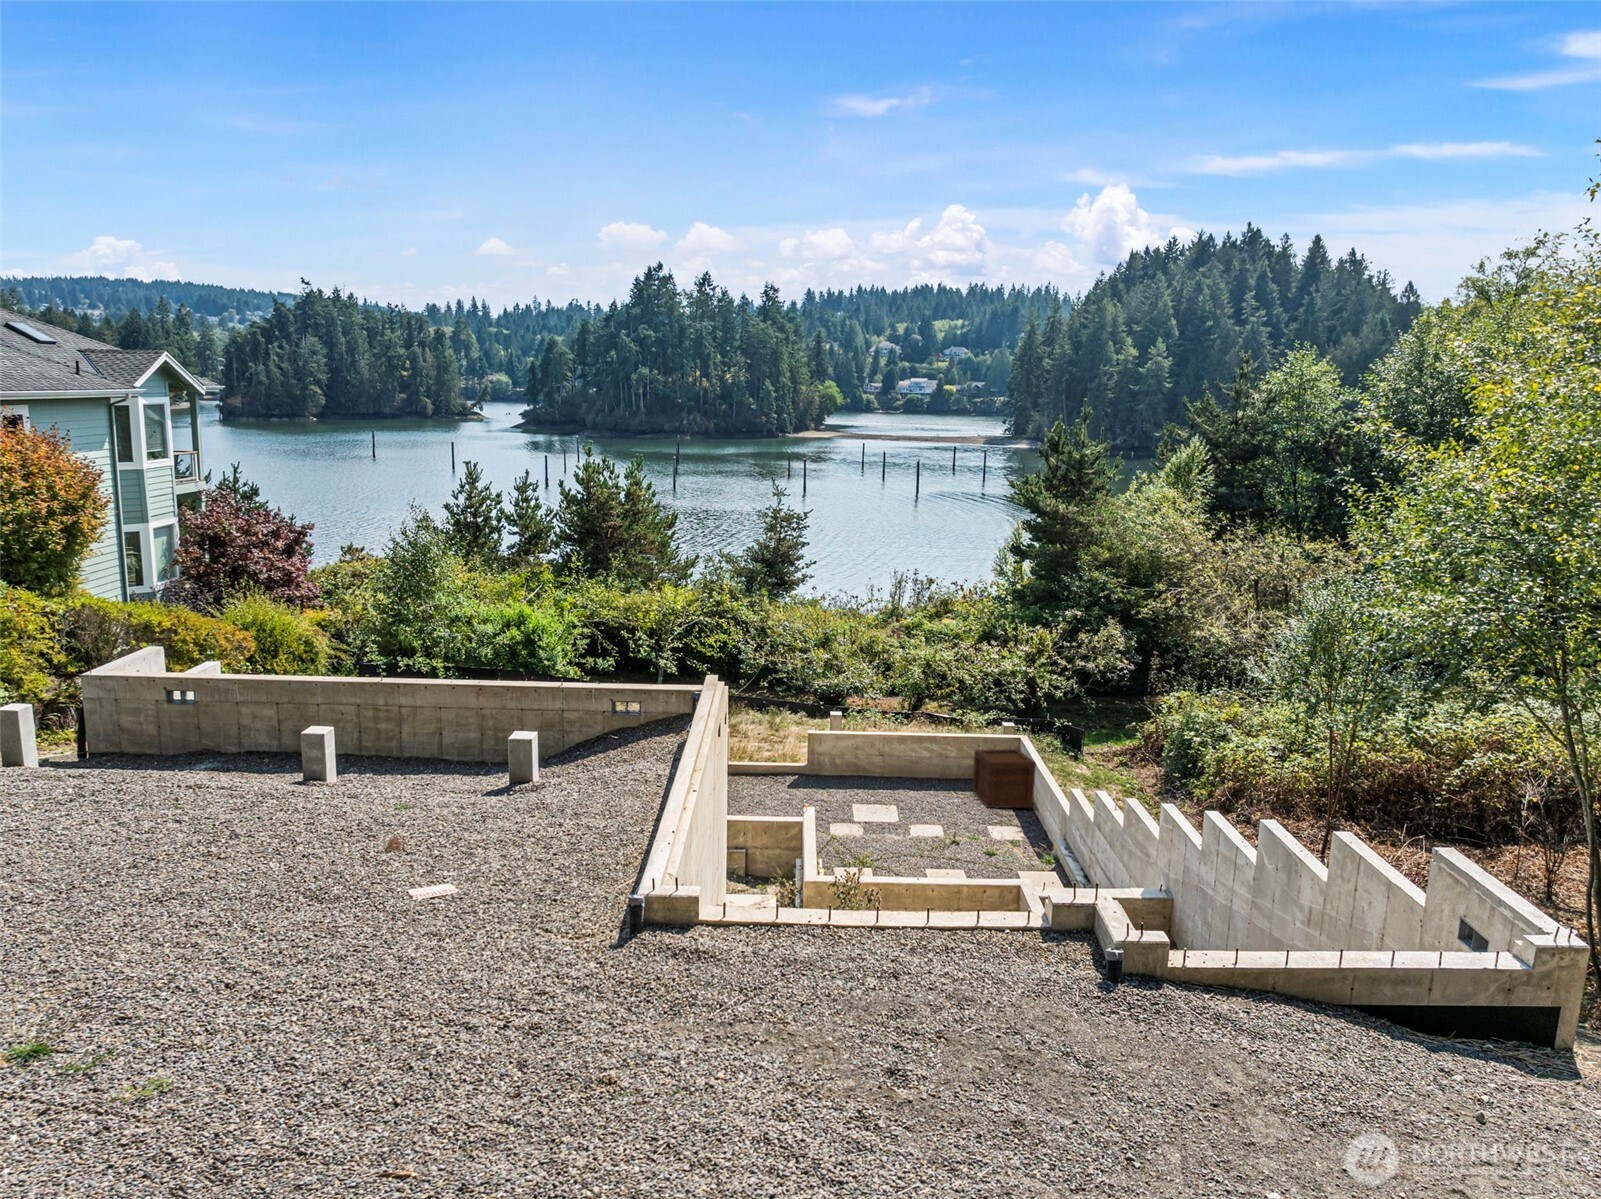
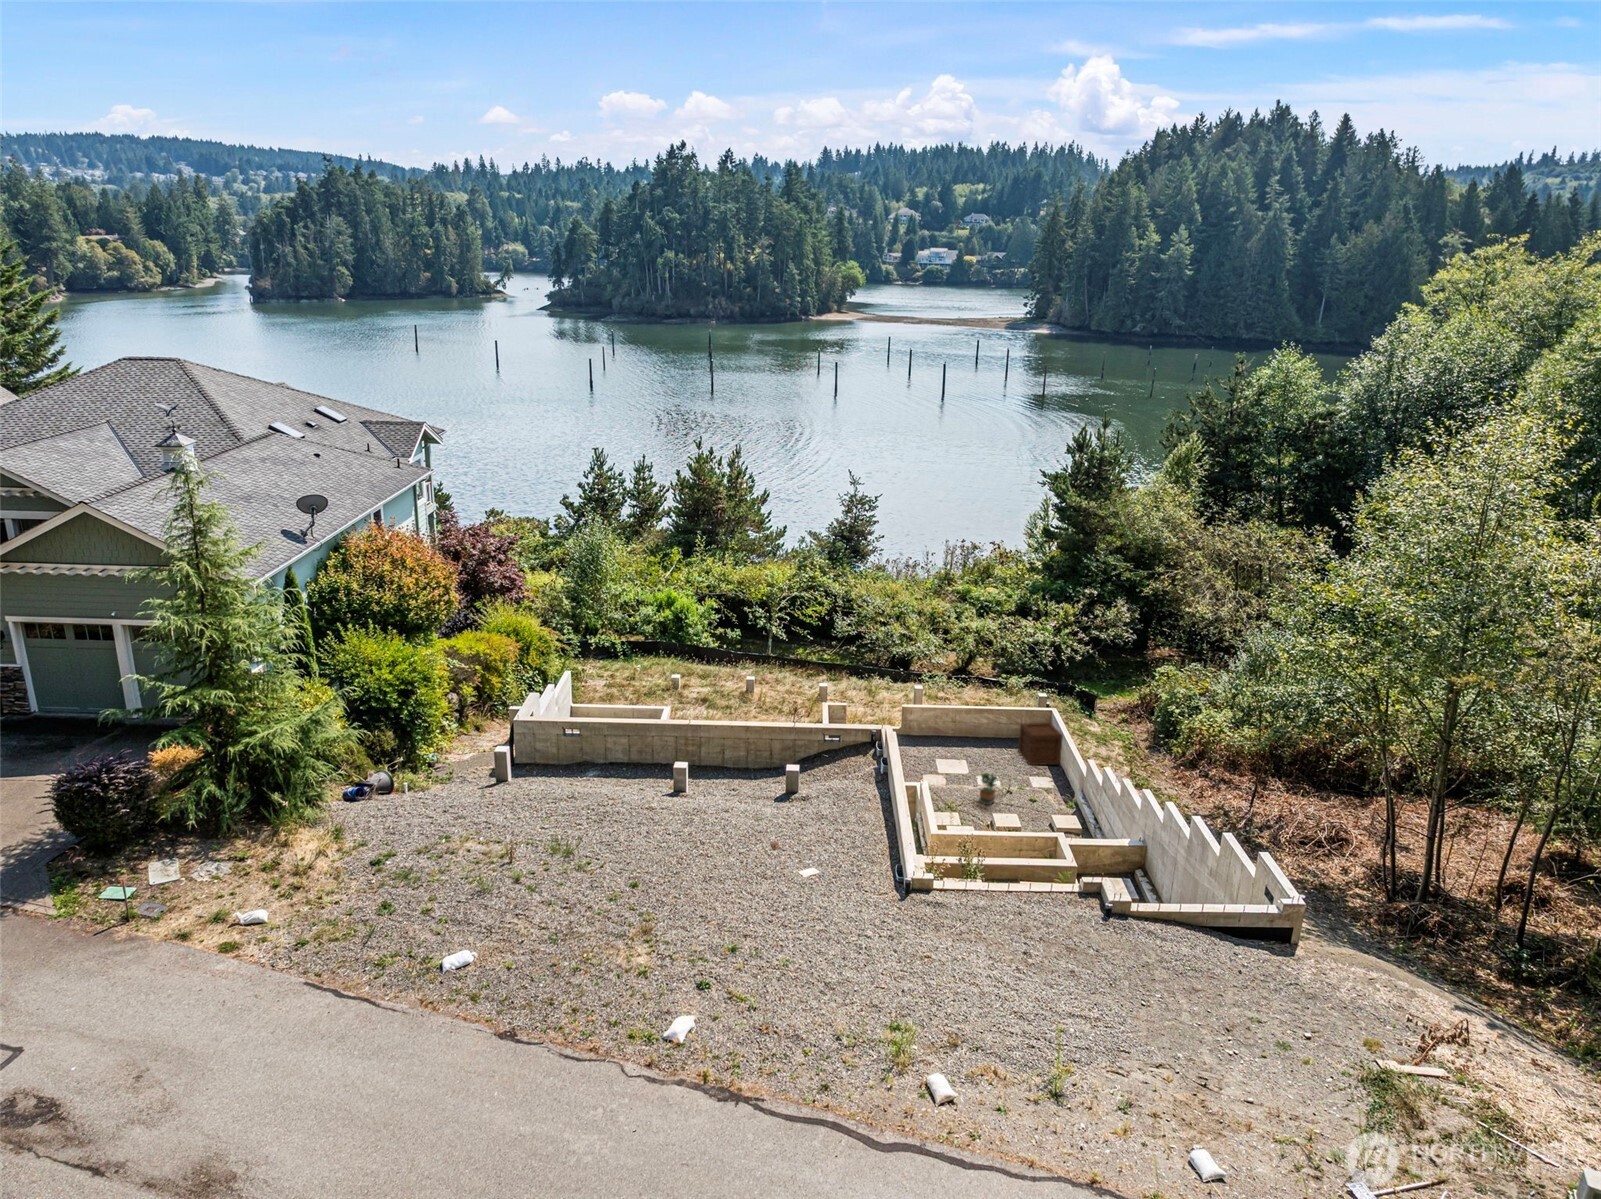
potted tree: none [908,808,939,858] -> present [979,773,998,805]

